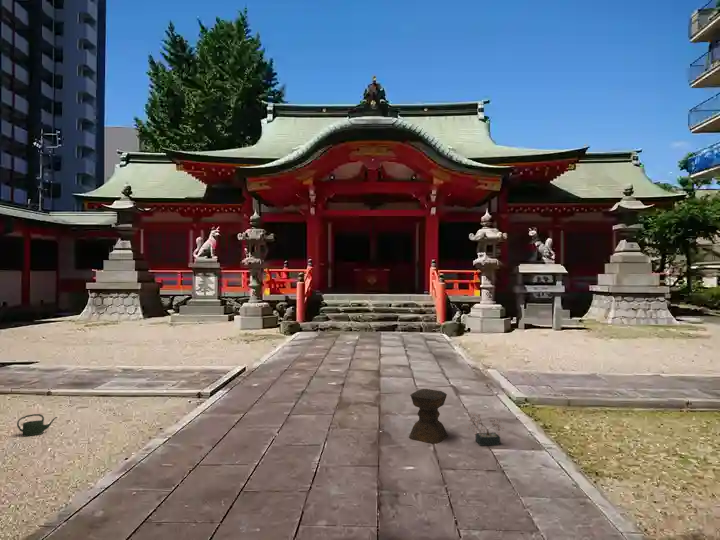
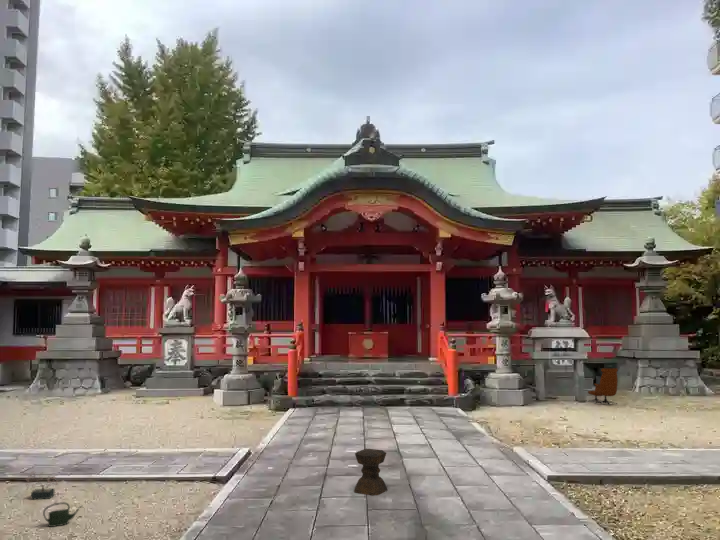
lounge chair: none [564,300,592,334] -> present [588,368,618,405]
stool: present [409,389,448,444] -> present [354,449,387,495]
decorative plant: present [468,414,504,446] -> present [26,472,57,499]

